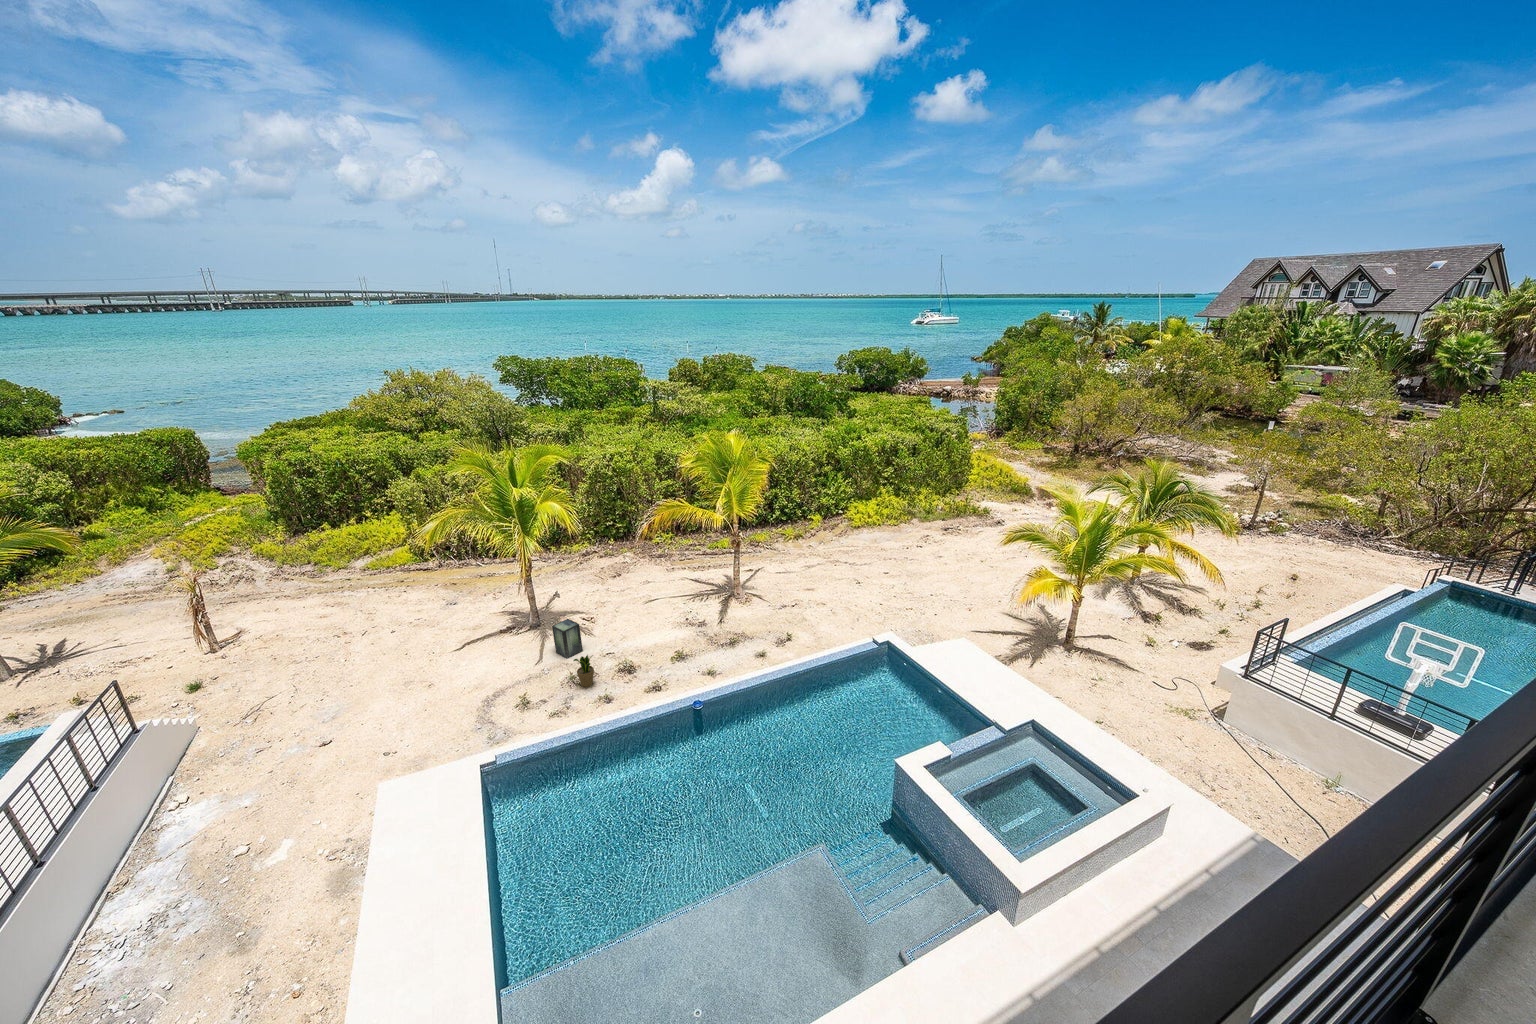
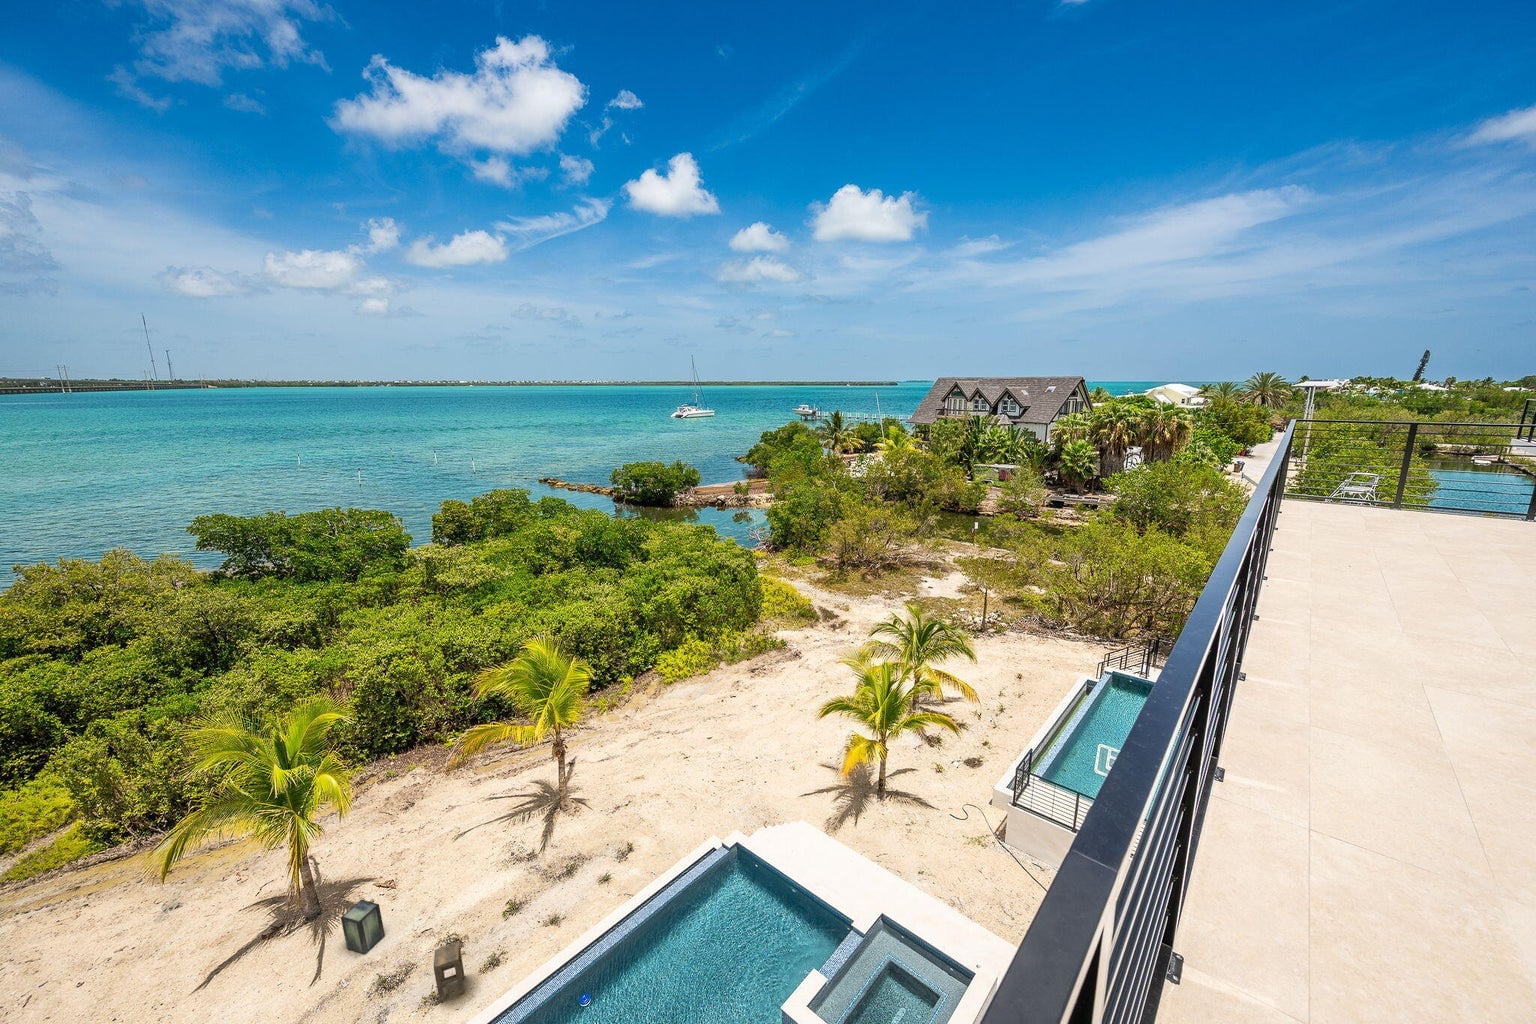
potted plant: present [573,655,594,687] -> none [380,948,410,994]
side table: none [609,659,633,700] -> present [434,942,465,1002]

